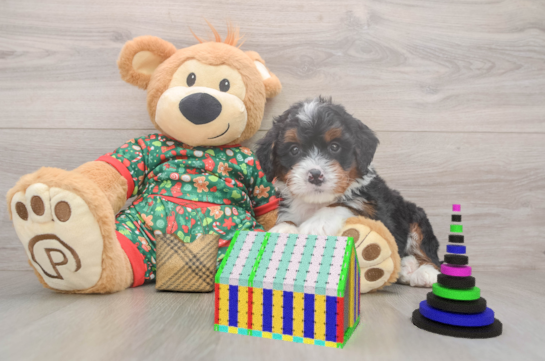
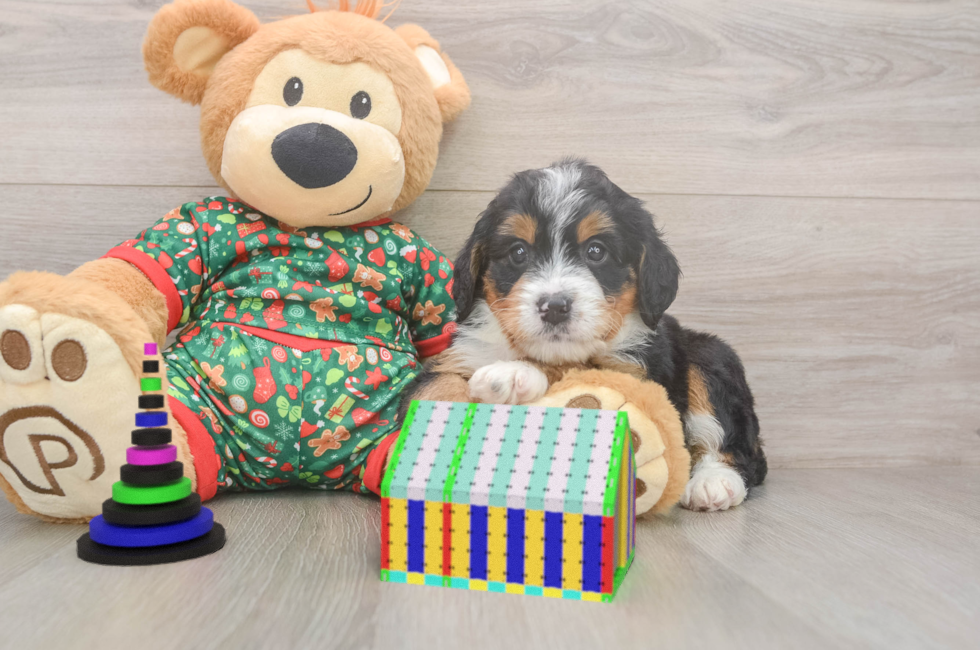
woven basket: present [155,202,220,292] -> none [236,341,364,511]
stacking toy: present [412,204,503,339] -> present [77,343,226,567]

